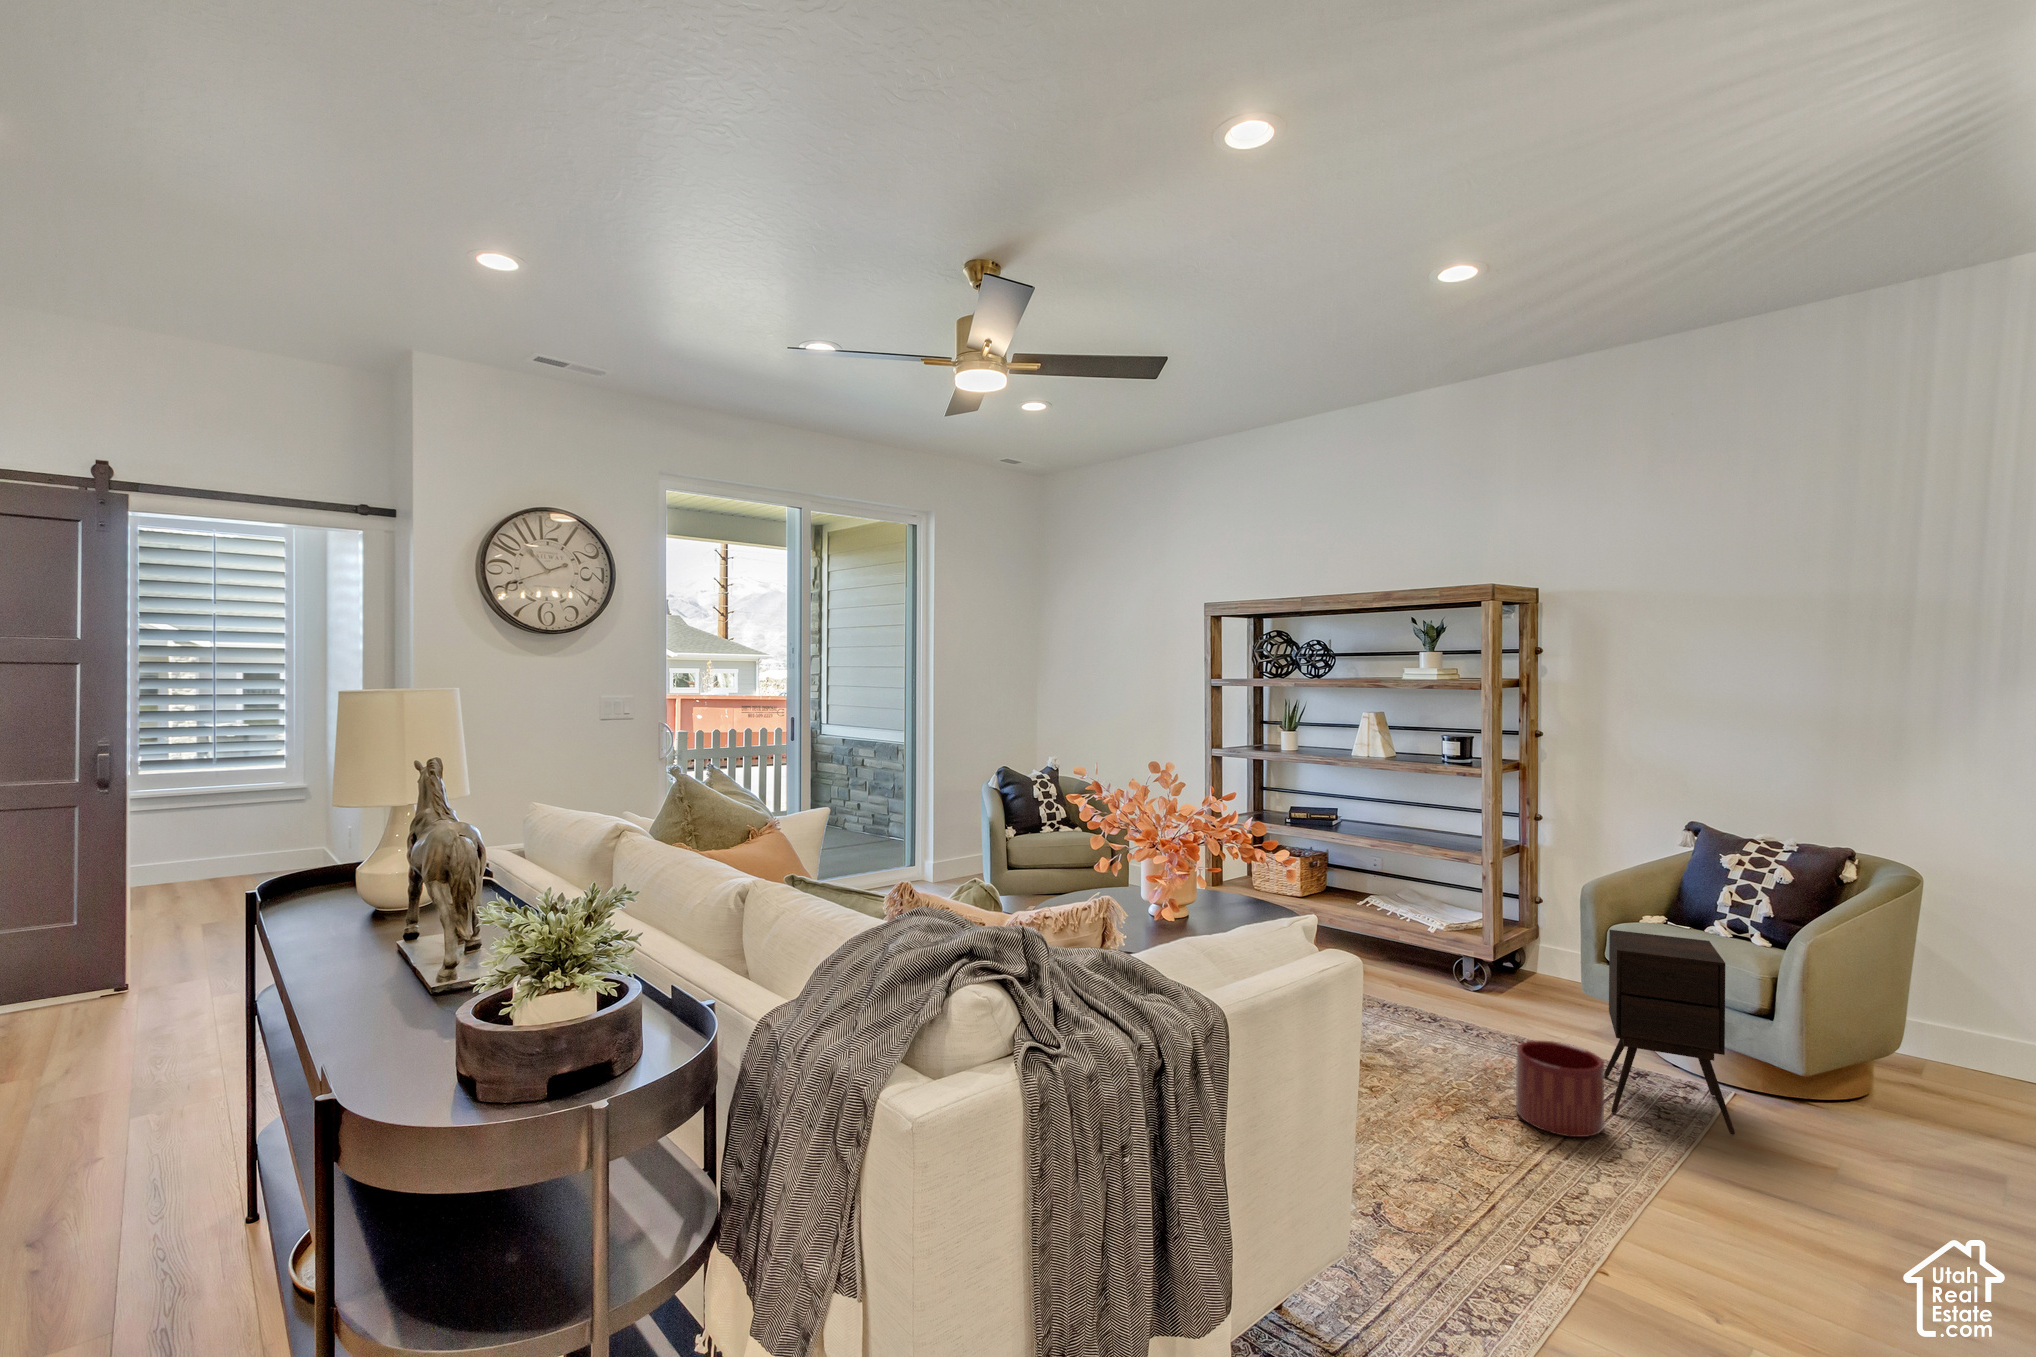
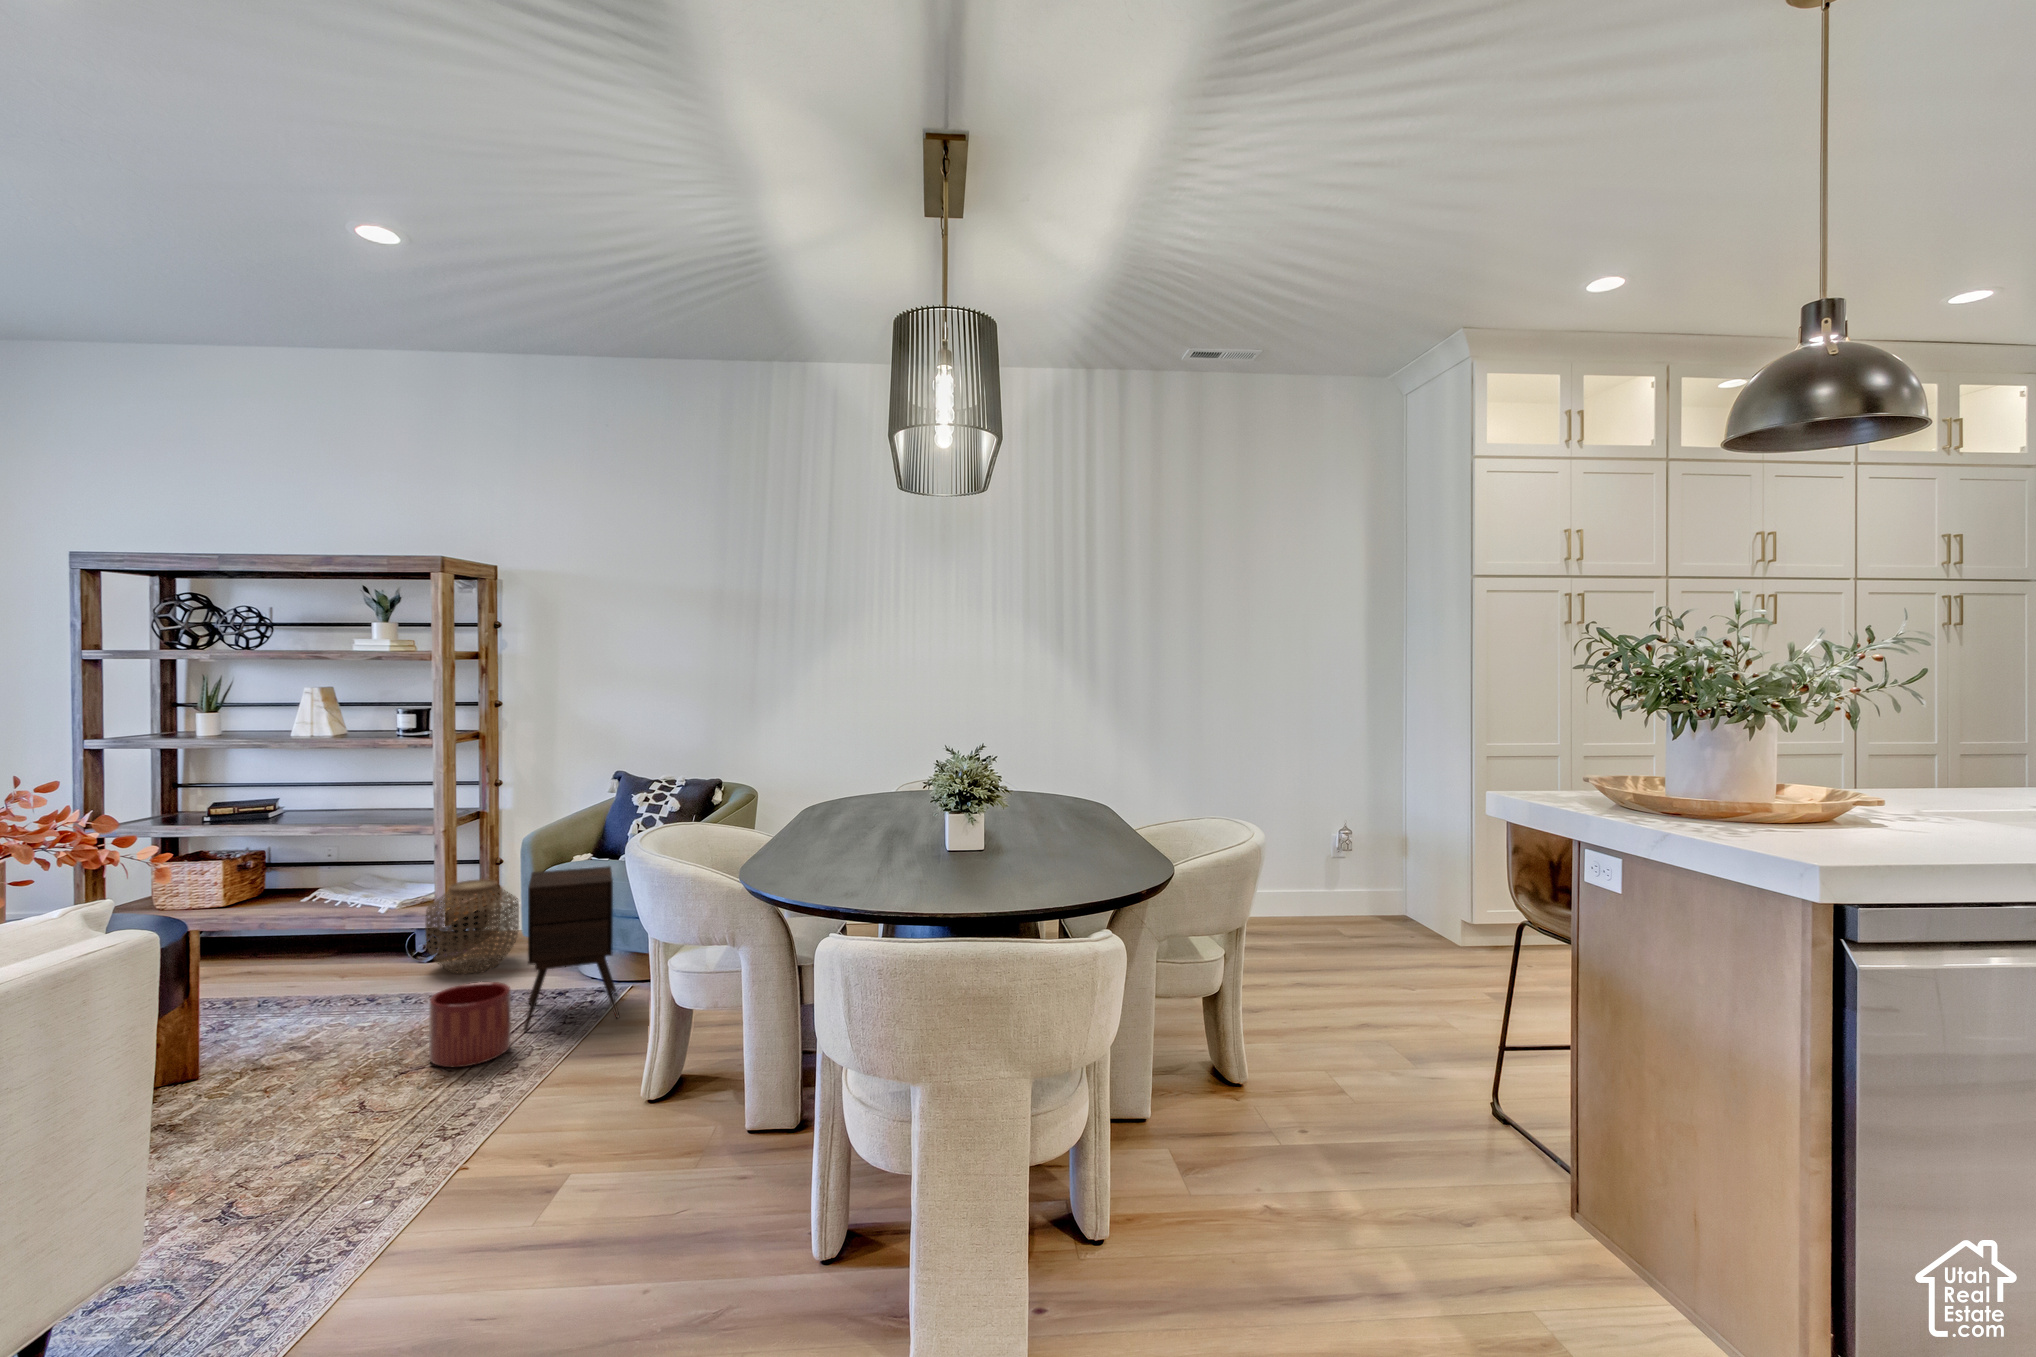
woven basket: none [1478,919,1575,1020] -> present [426,879,519,974]

